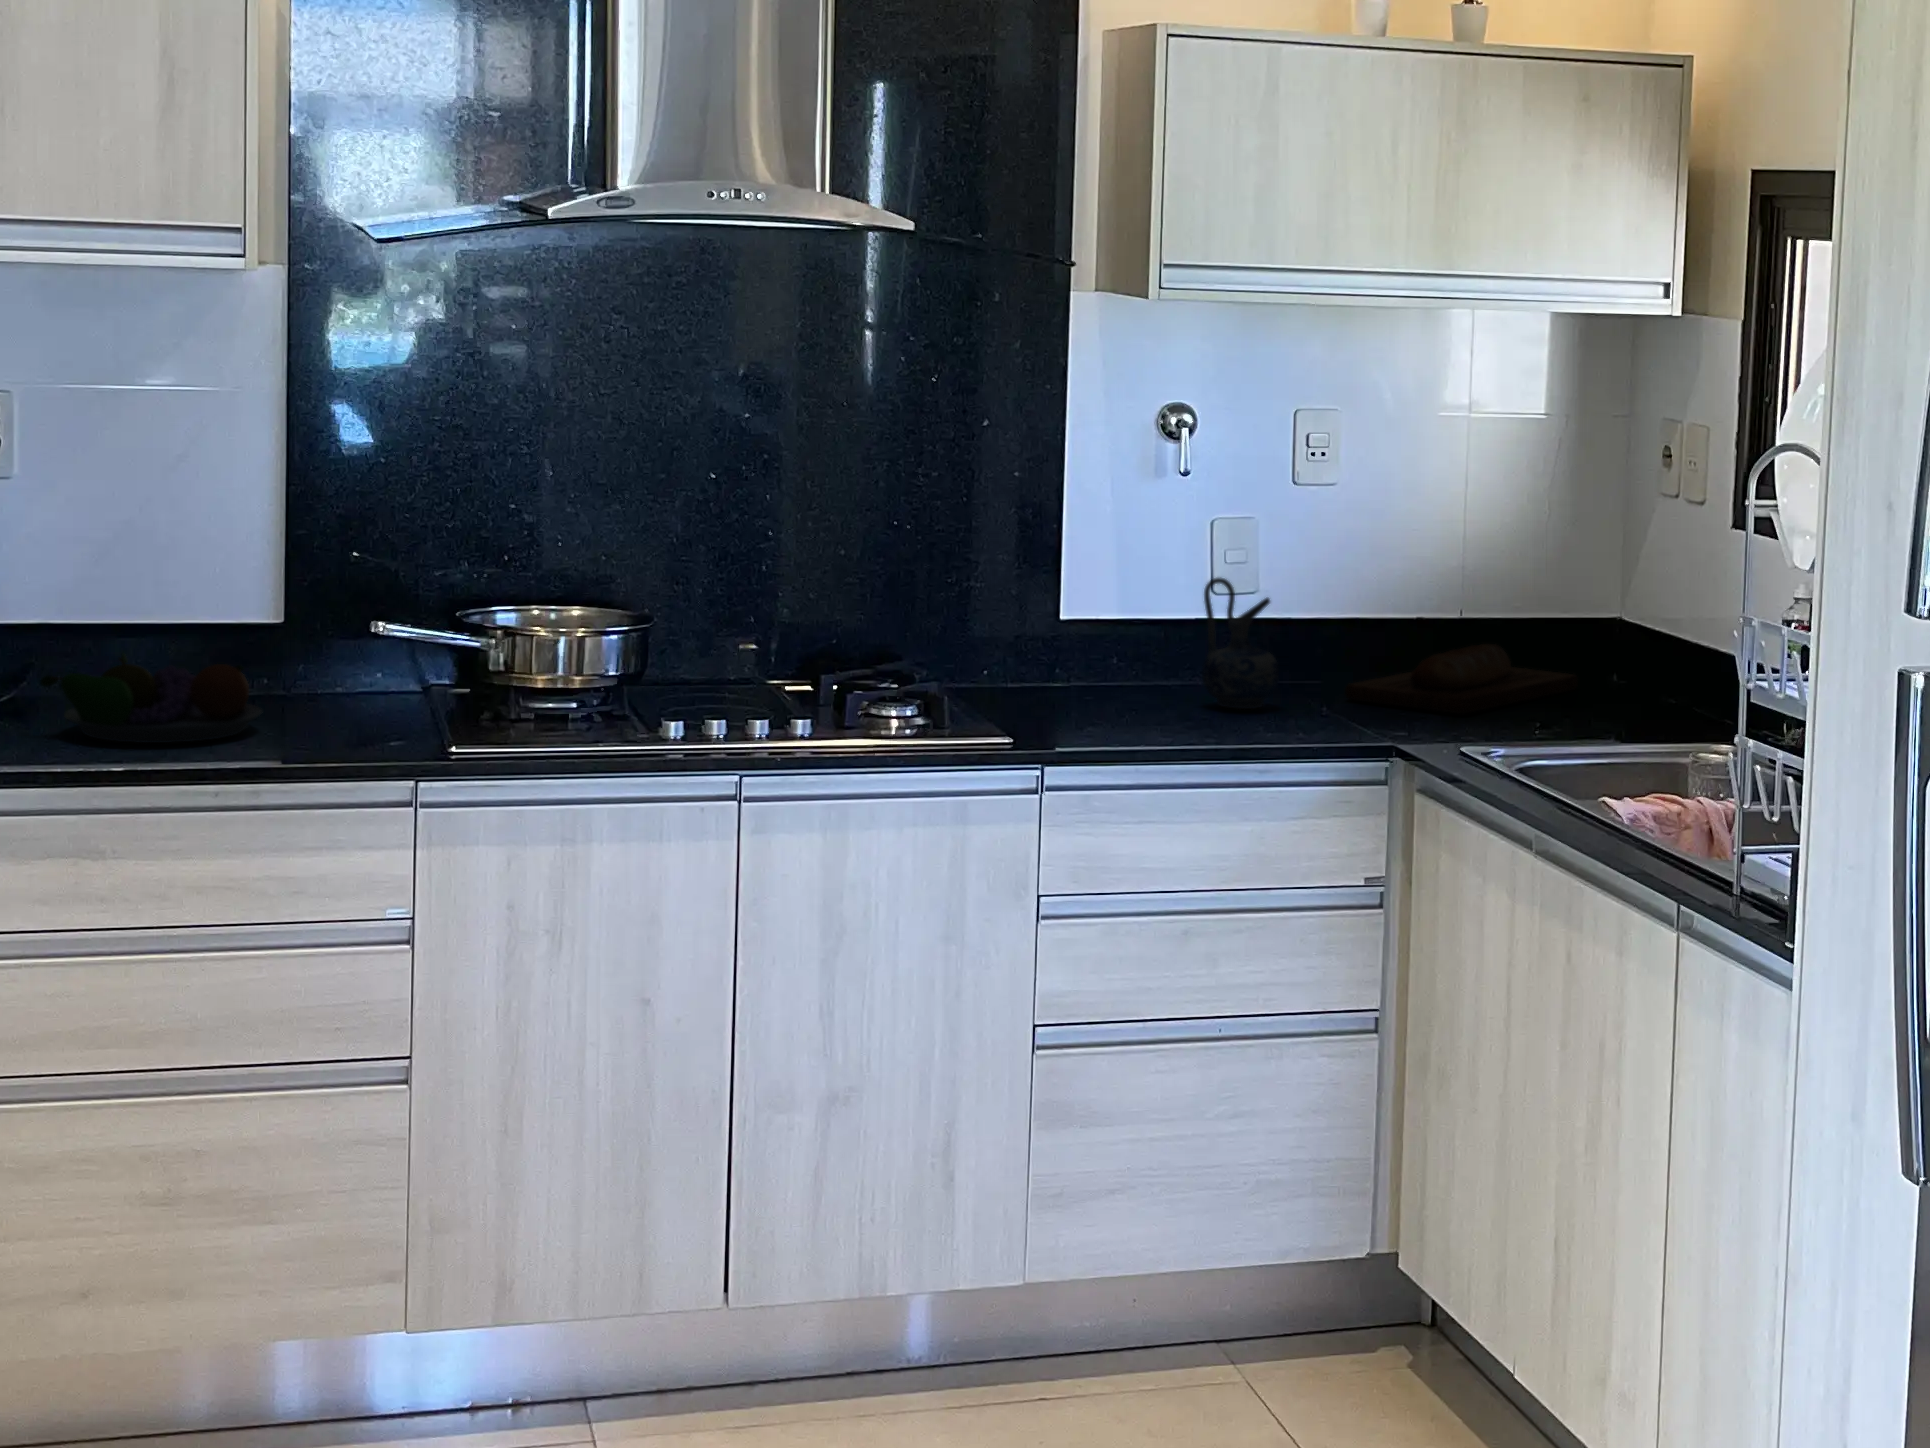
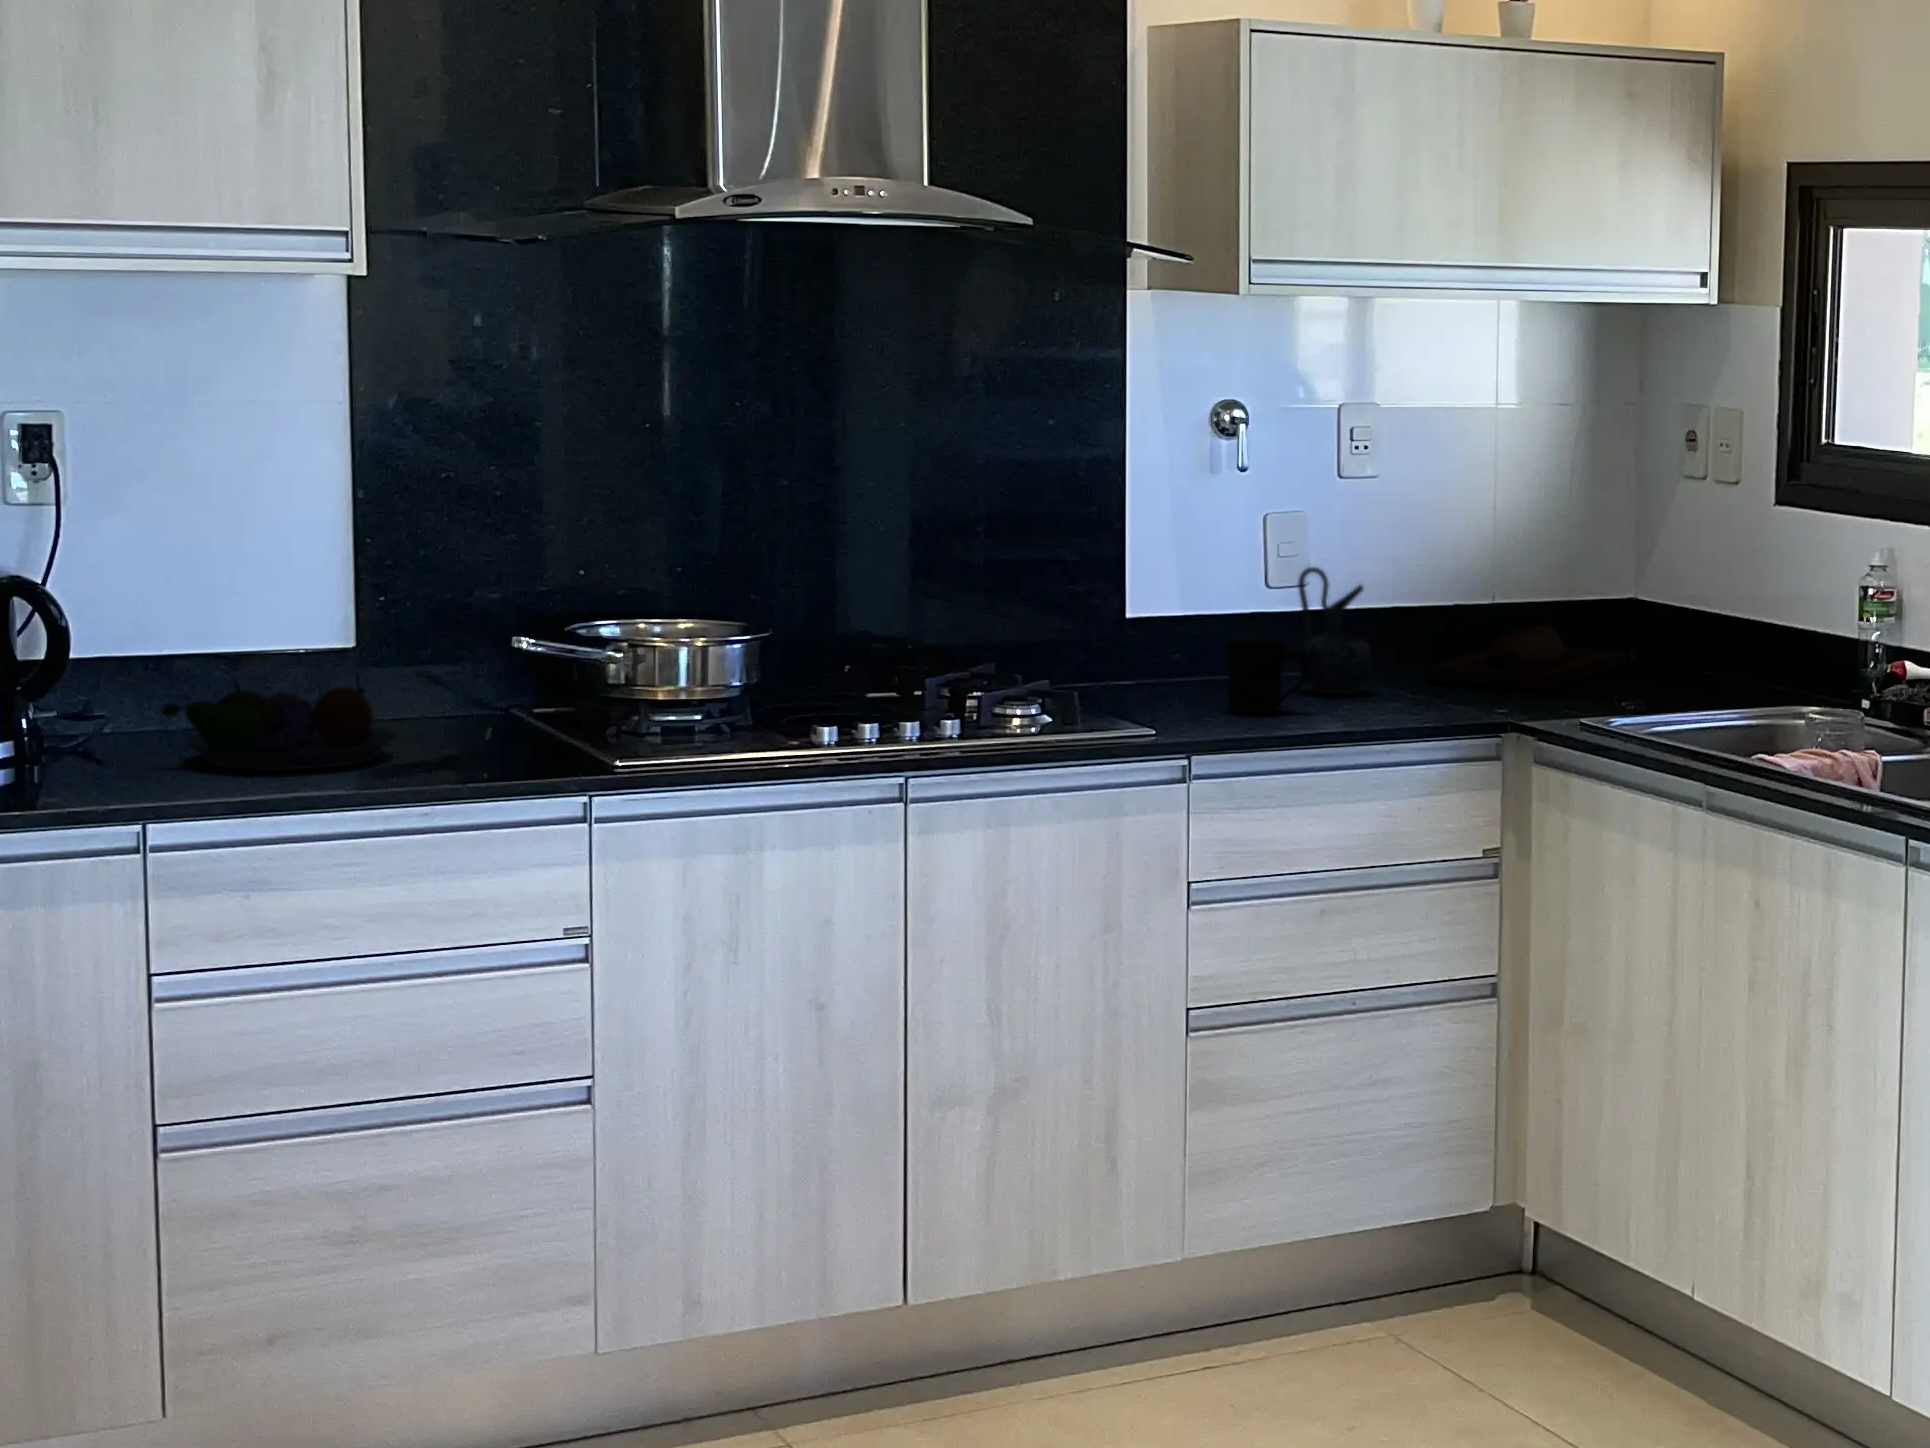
mug: none [1104,651,1189,725] -> present [1224,640,1310,712]

